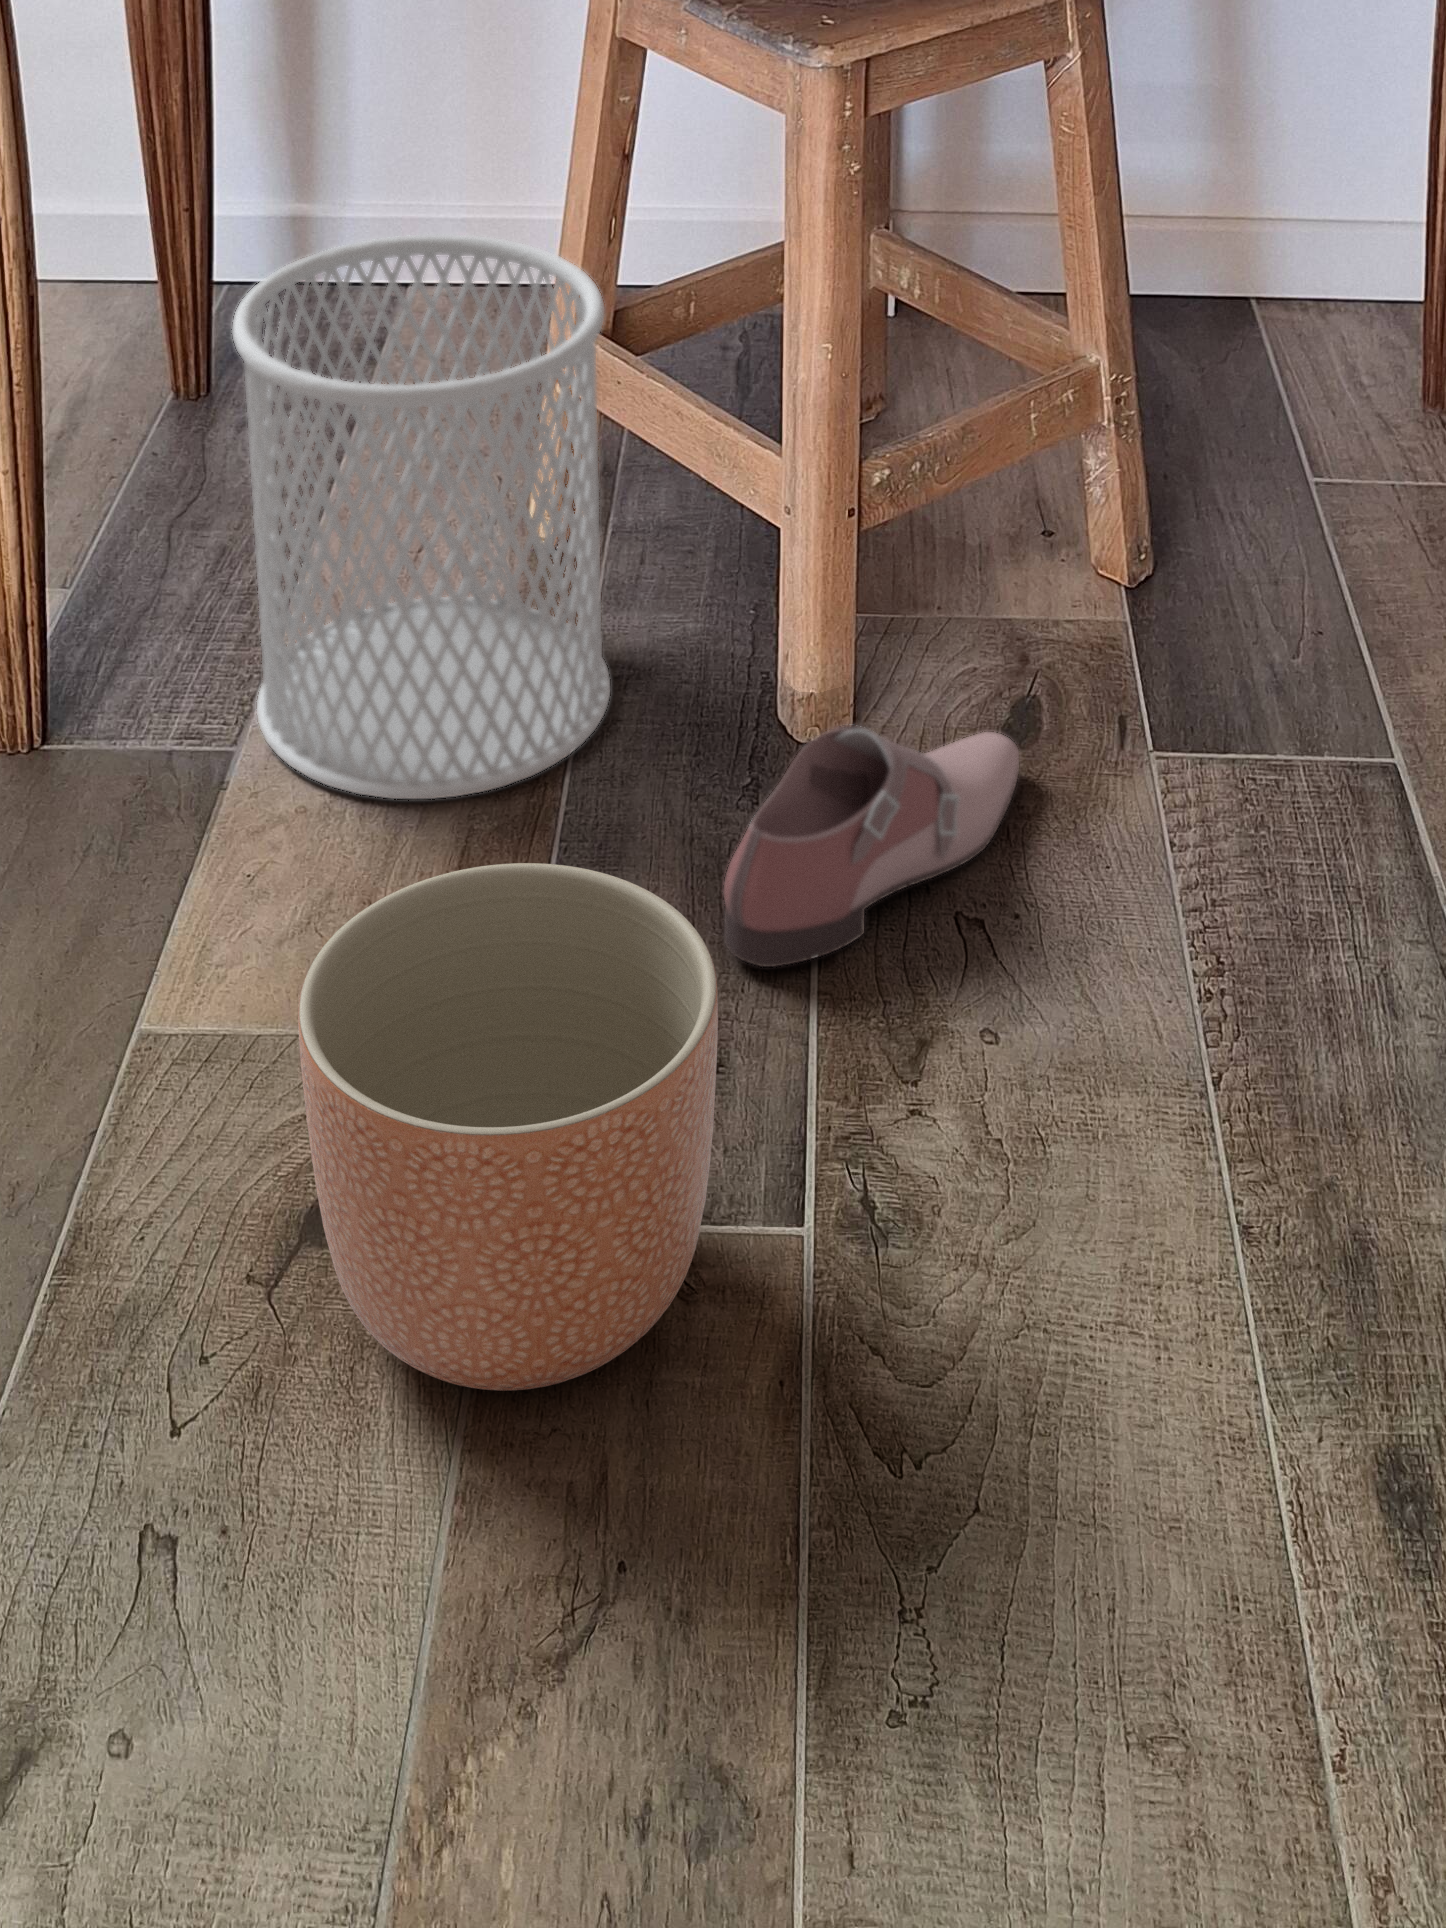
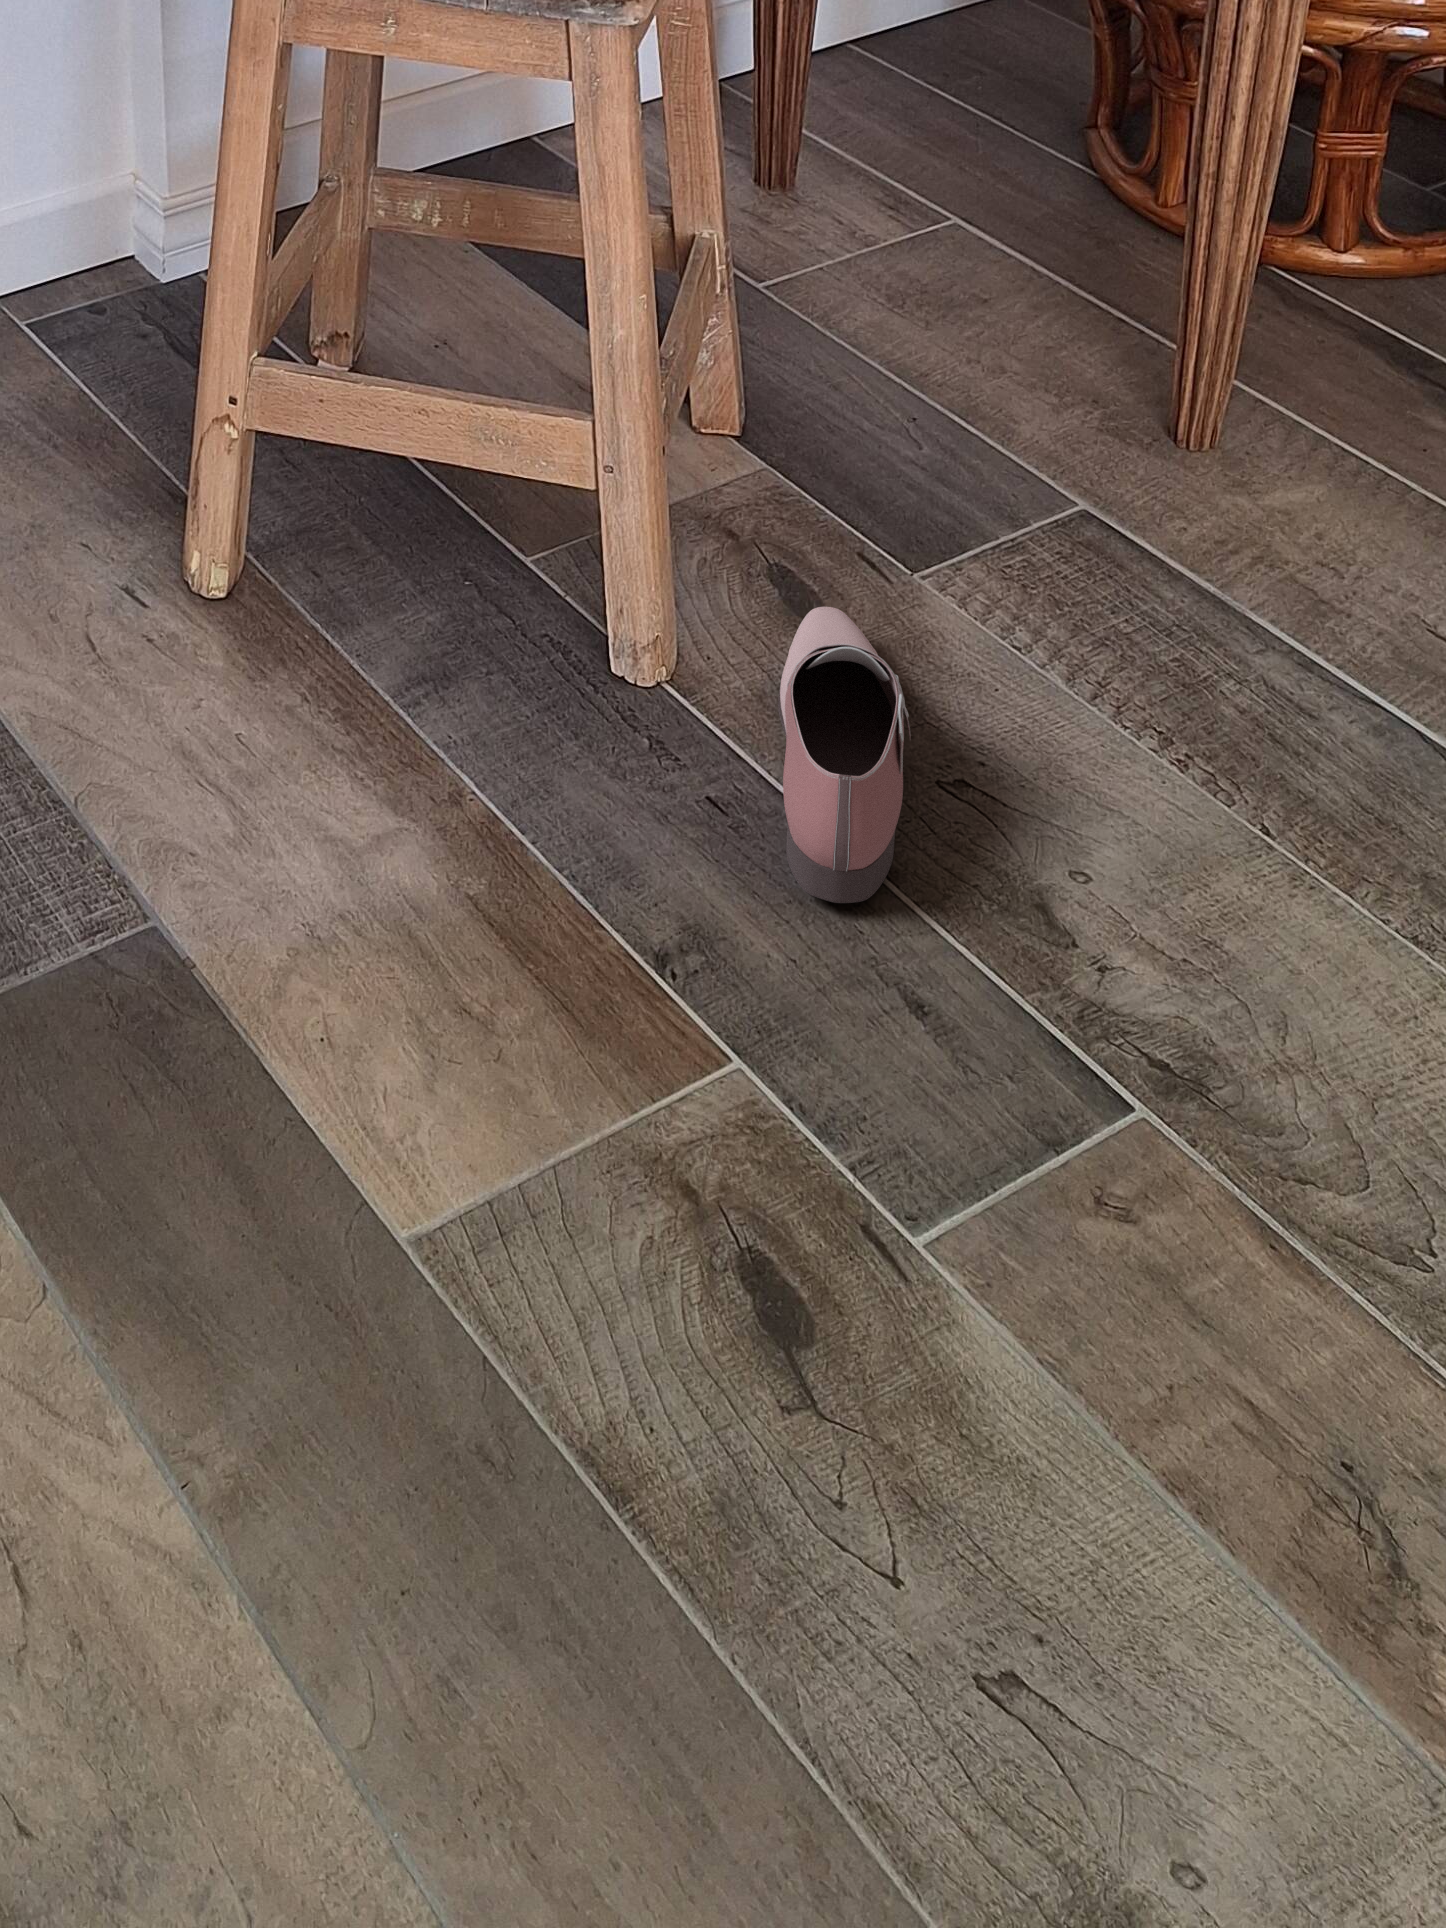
wastebasket: present [232,235,610,799] -> none [65,284,473,914]
planter: present [298,863,718,1391] -> none [831,865,1263,1401]

